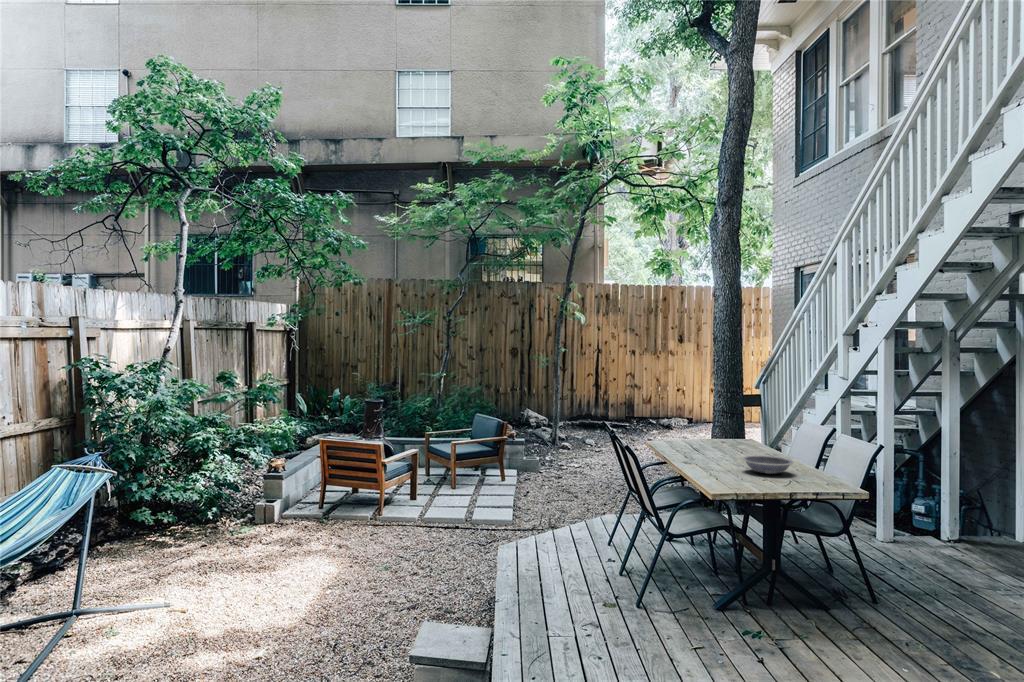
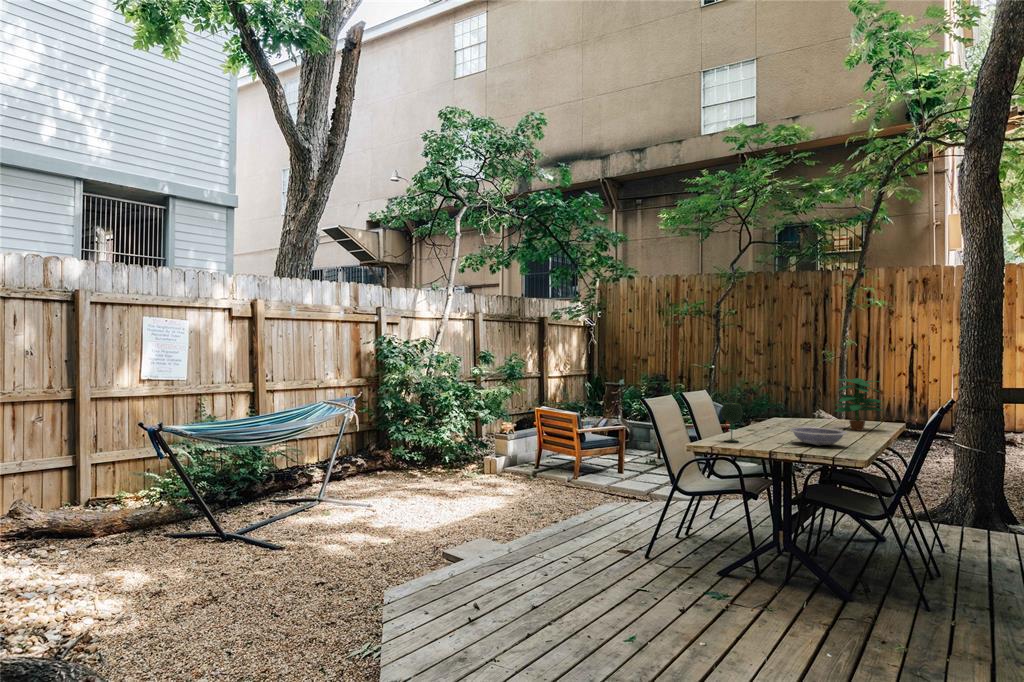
potted plant: none [688,398,727,446] -> present [835,378,883,431]
wine glass: none [707,442,728,482] -> present [721,403,743,442]

